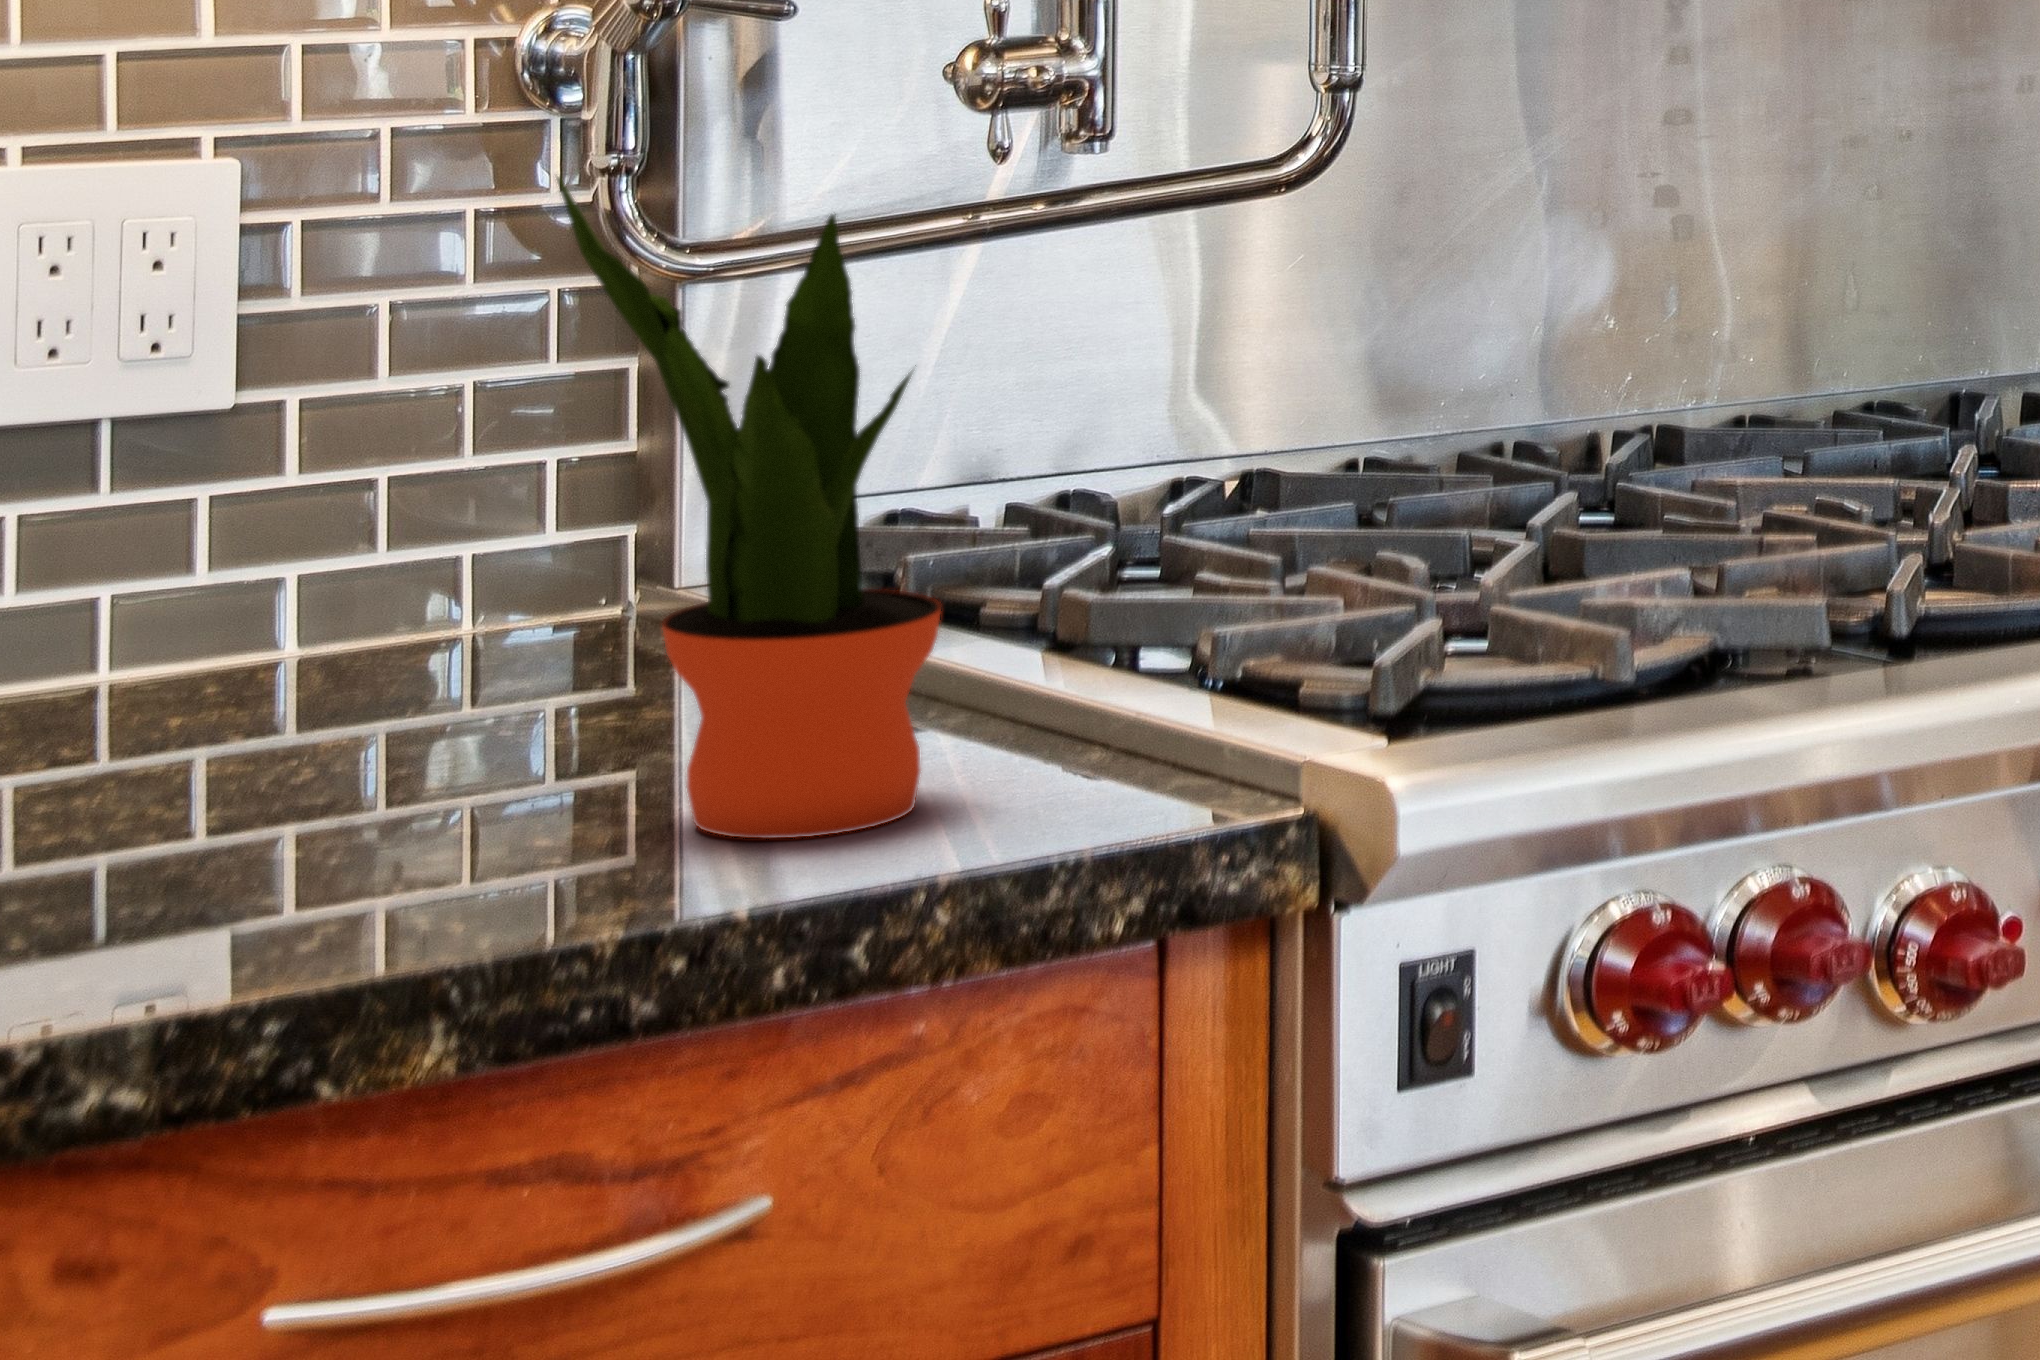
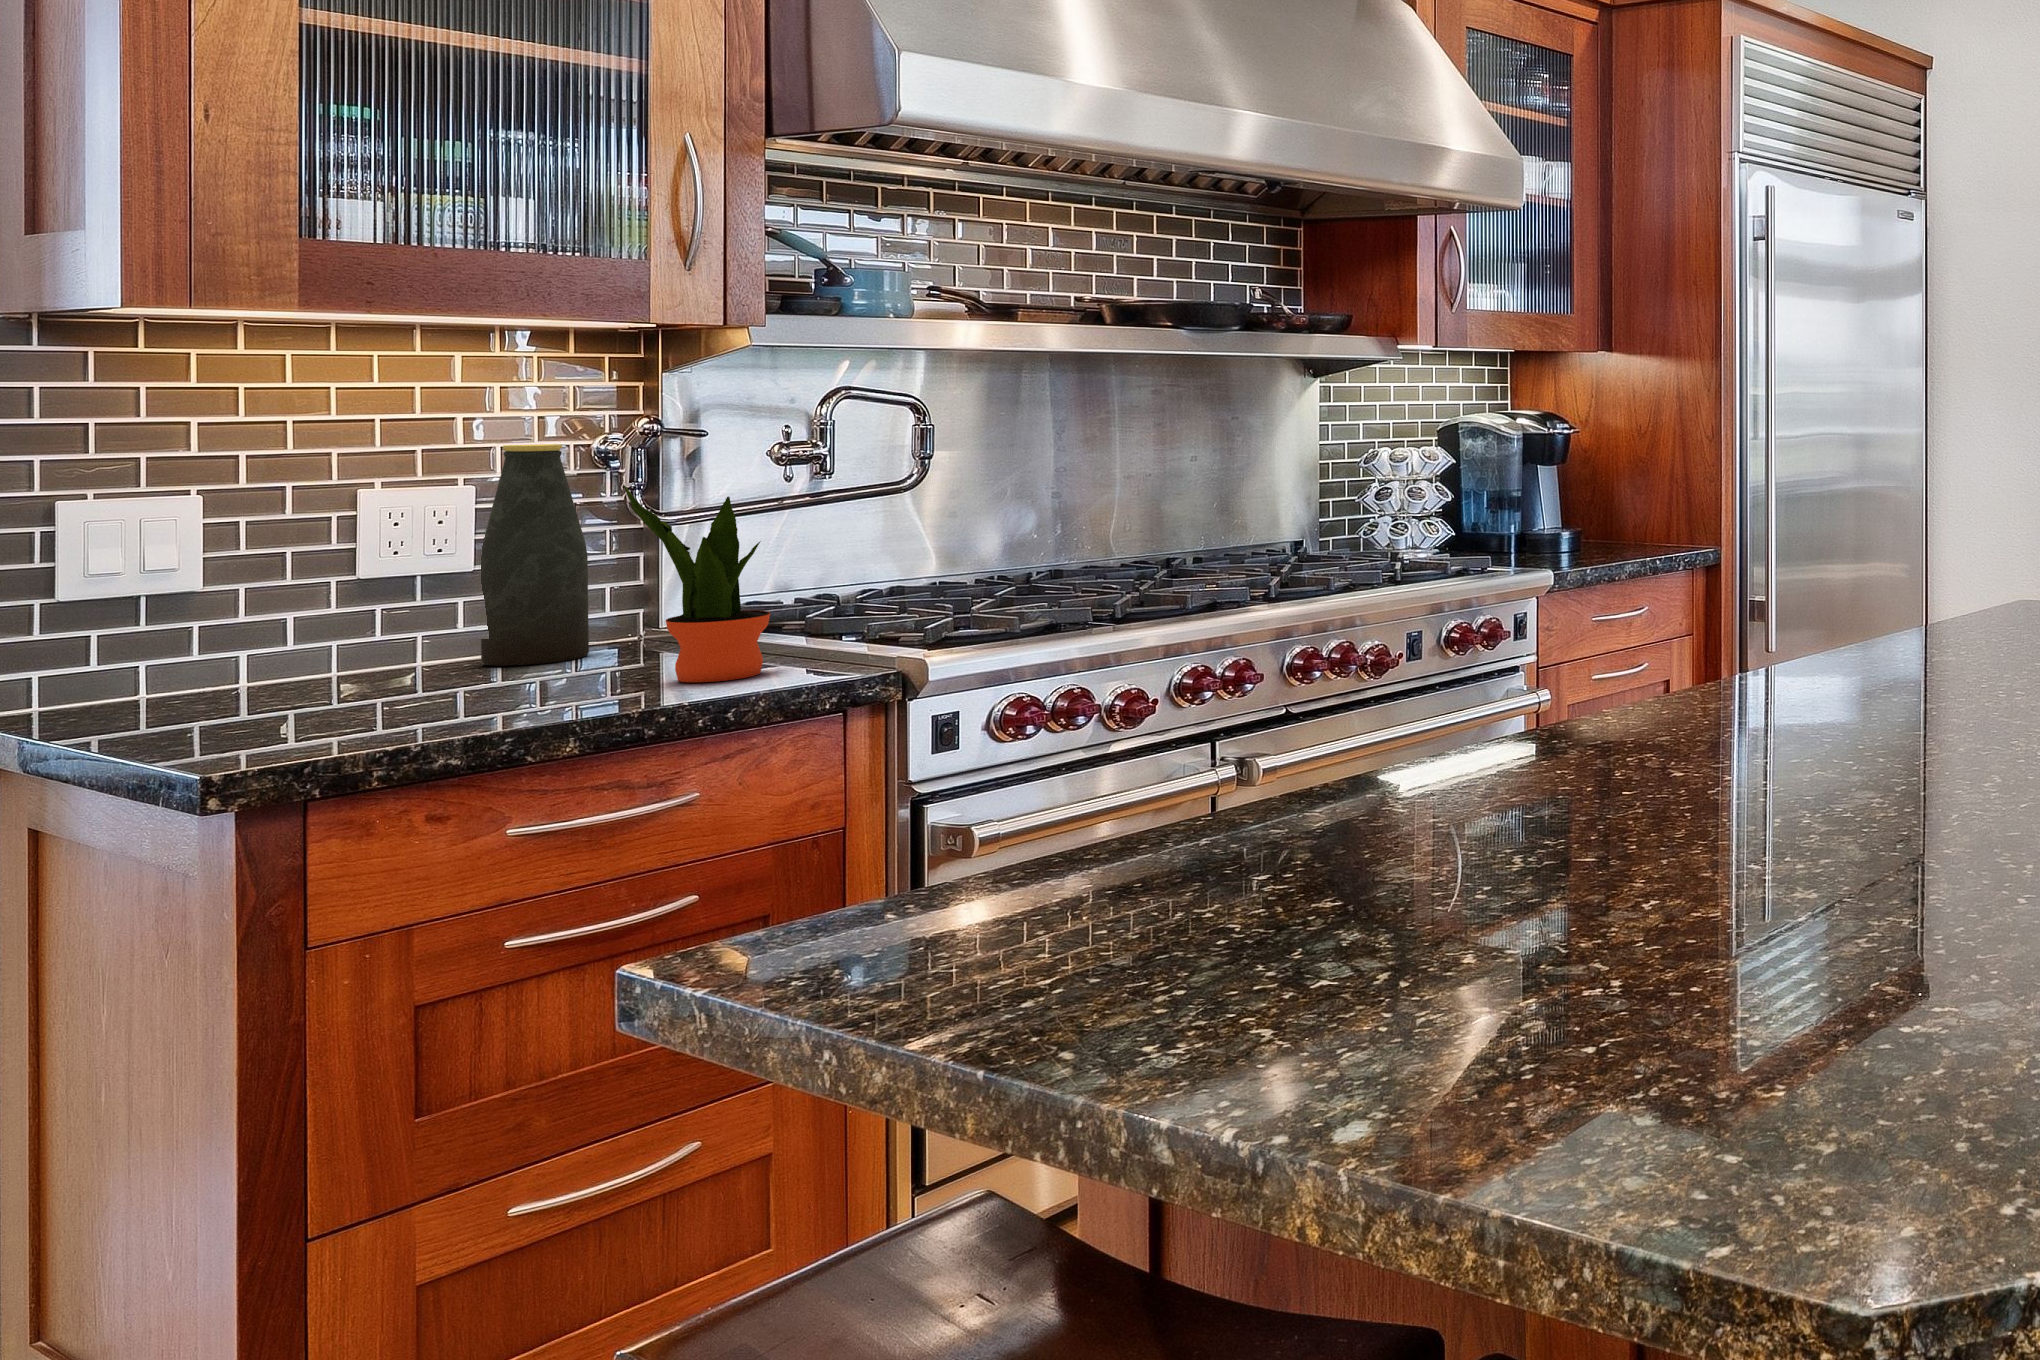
bottle: none [256,36,509,700] -> present [480,444,589,666]

